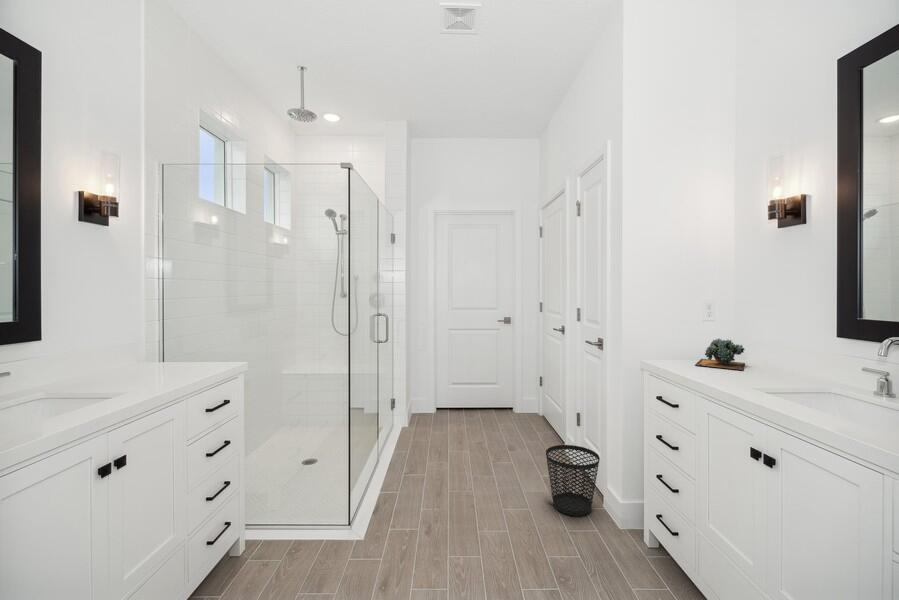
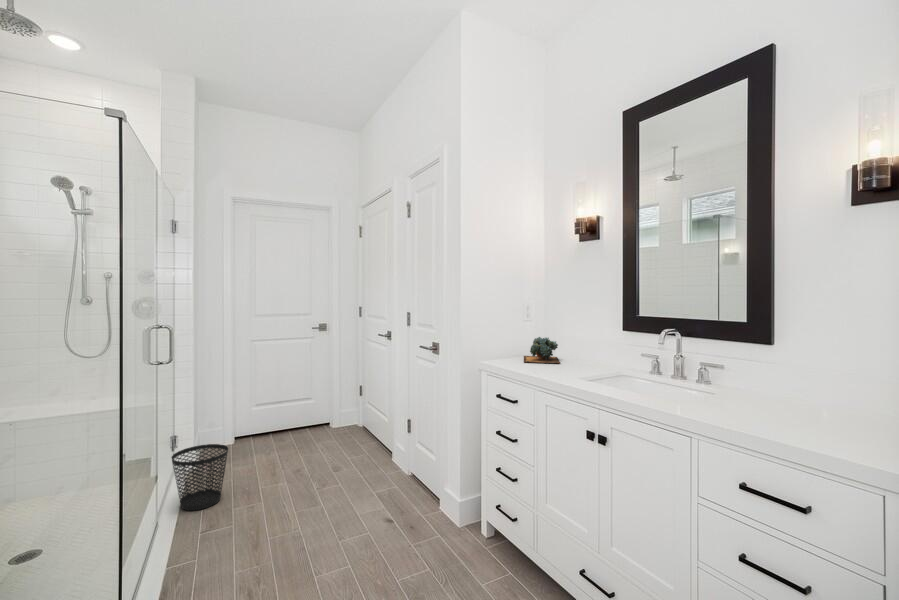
wastebasket: present [546,445,600,516] -> present [172,444,228,510]

